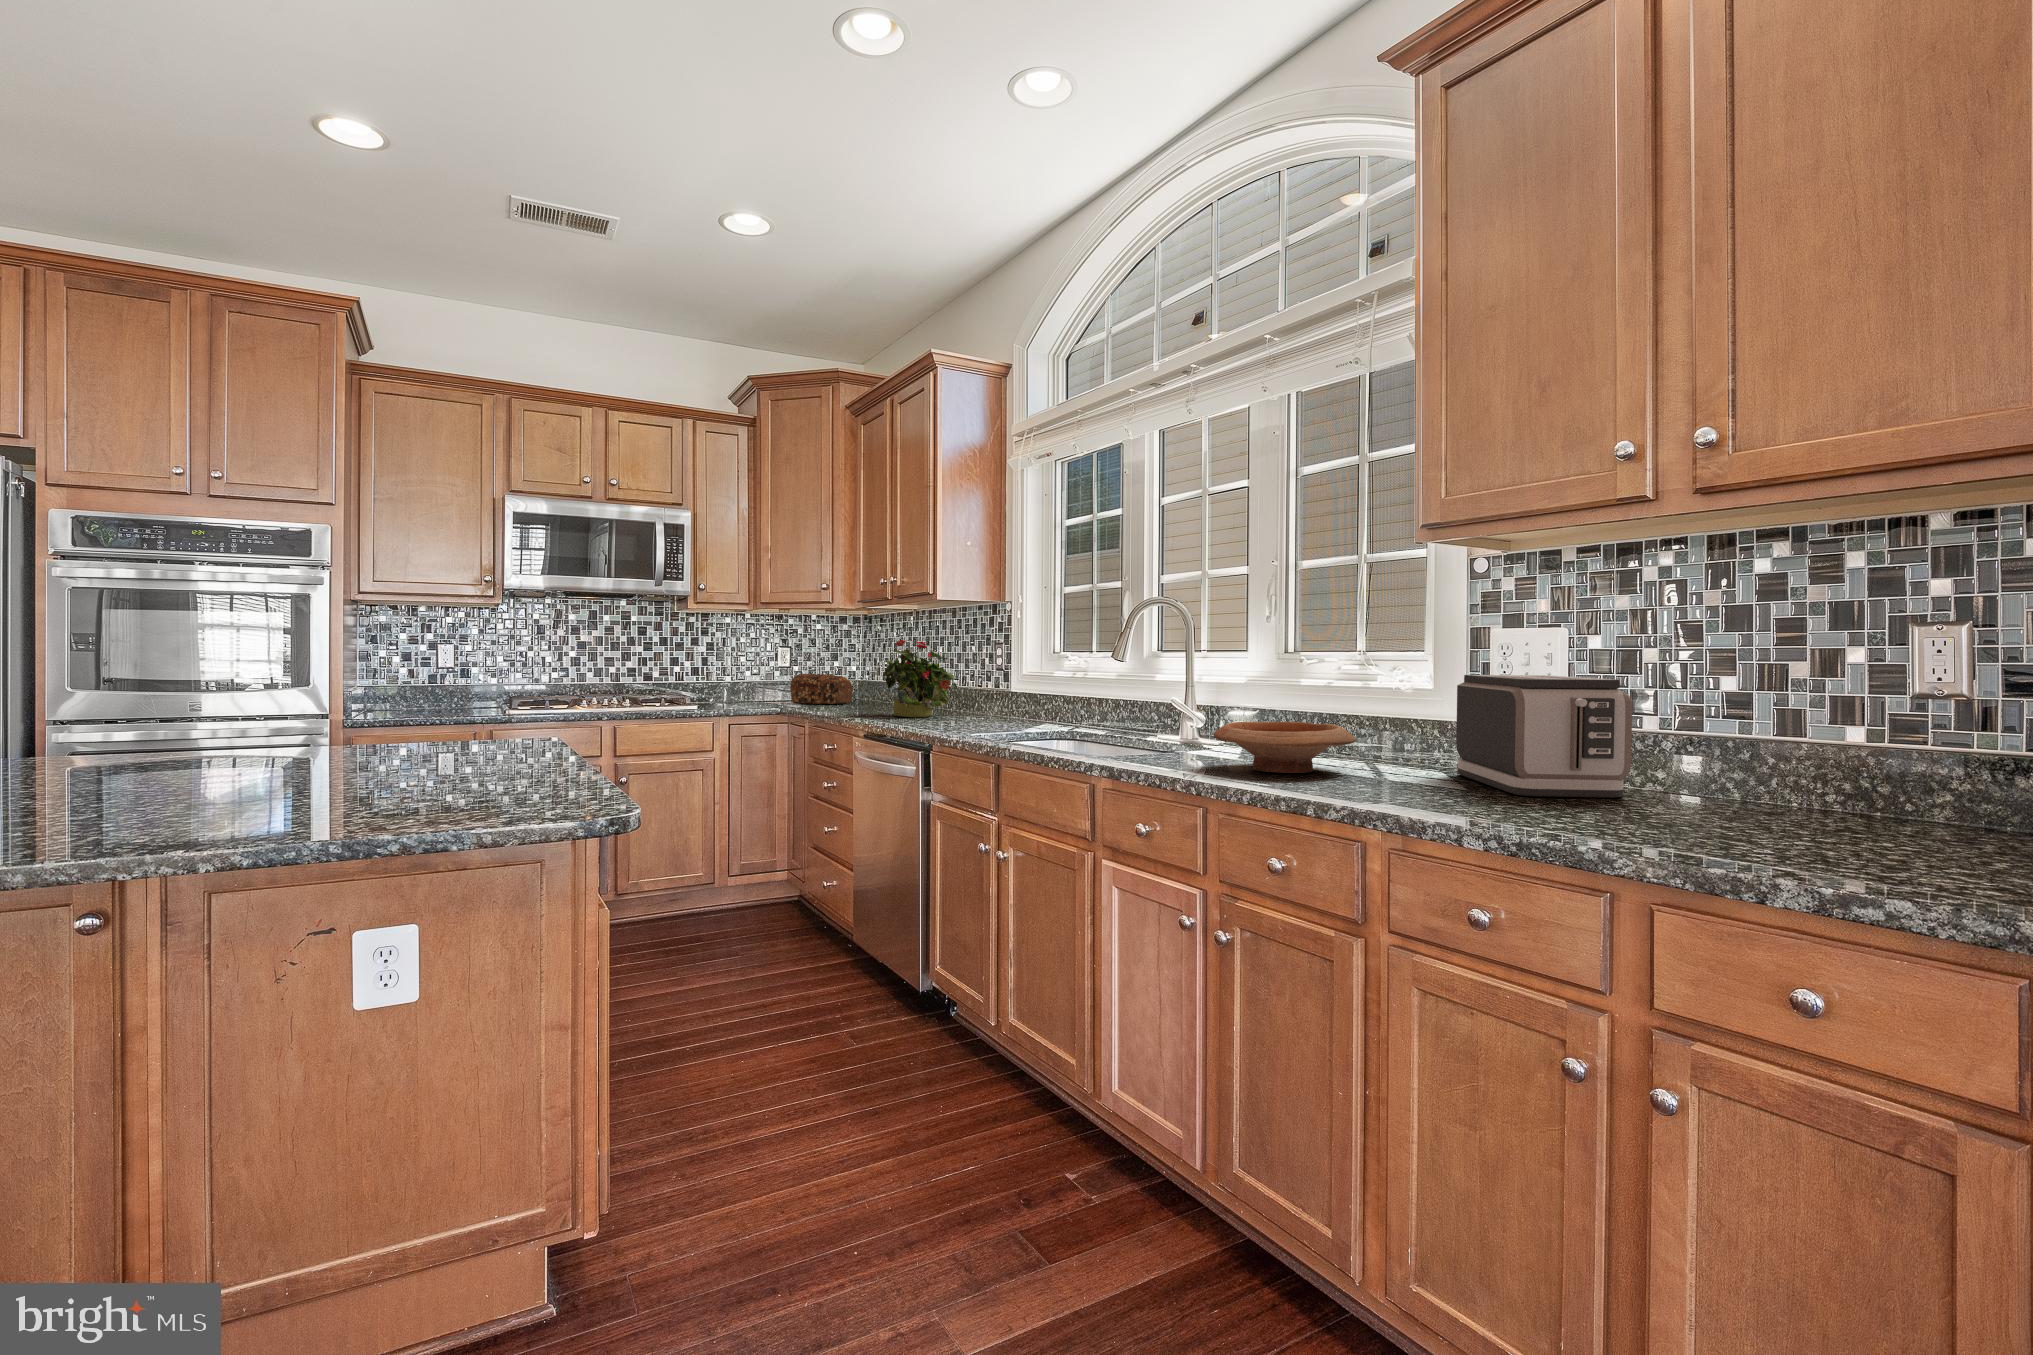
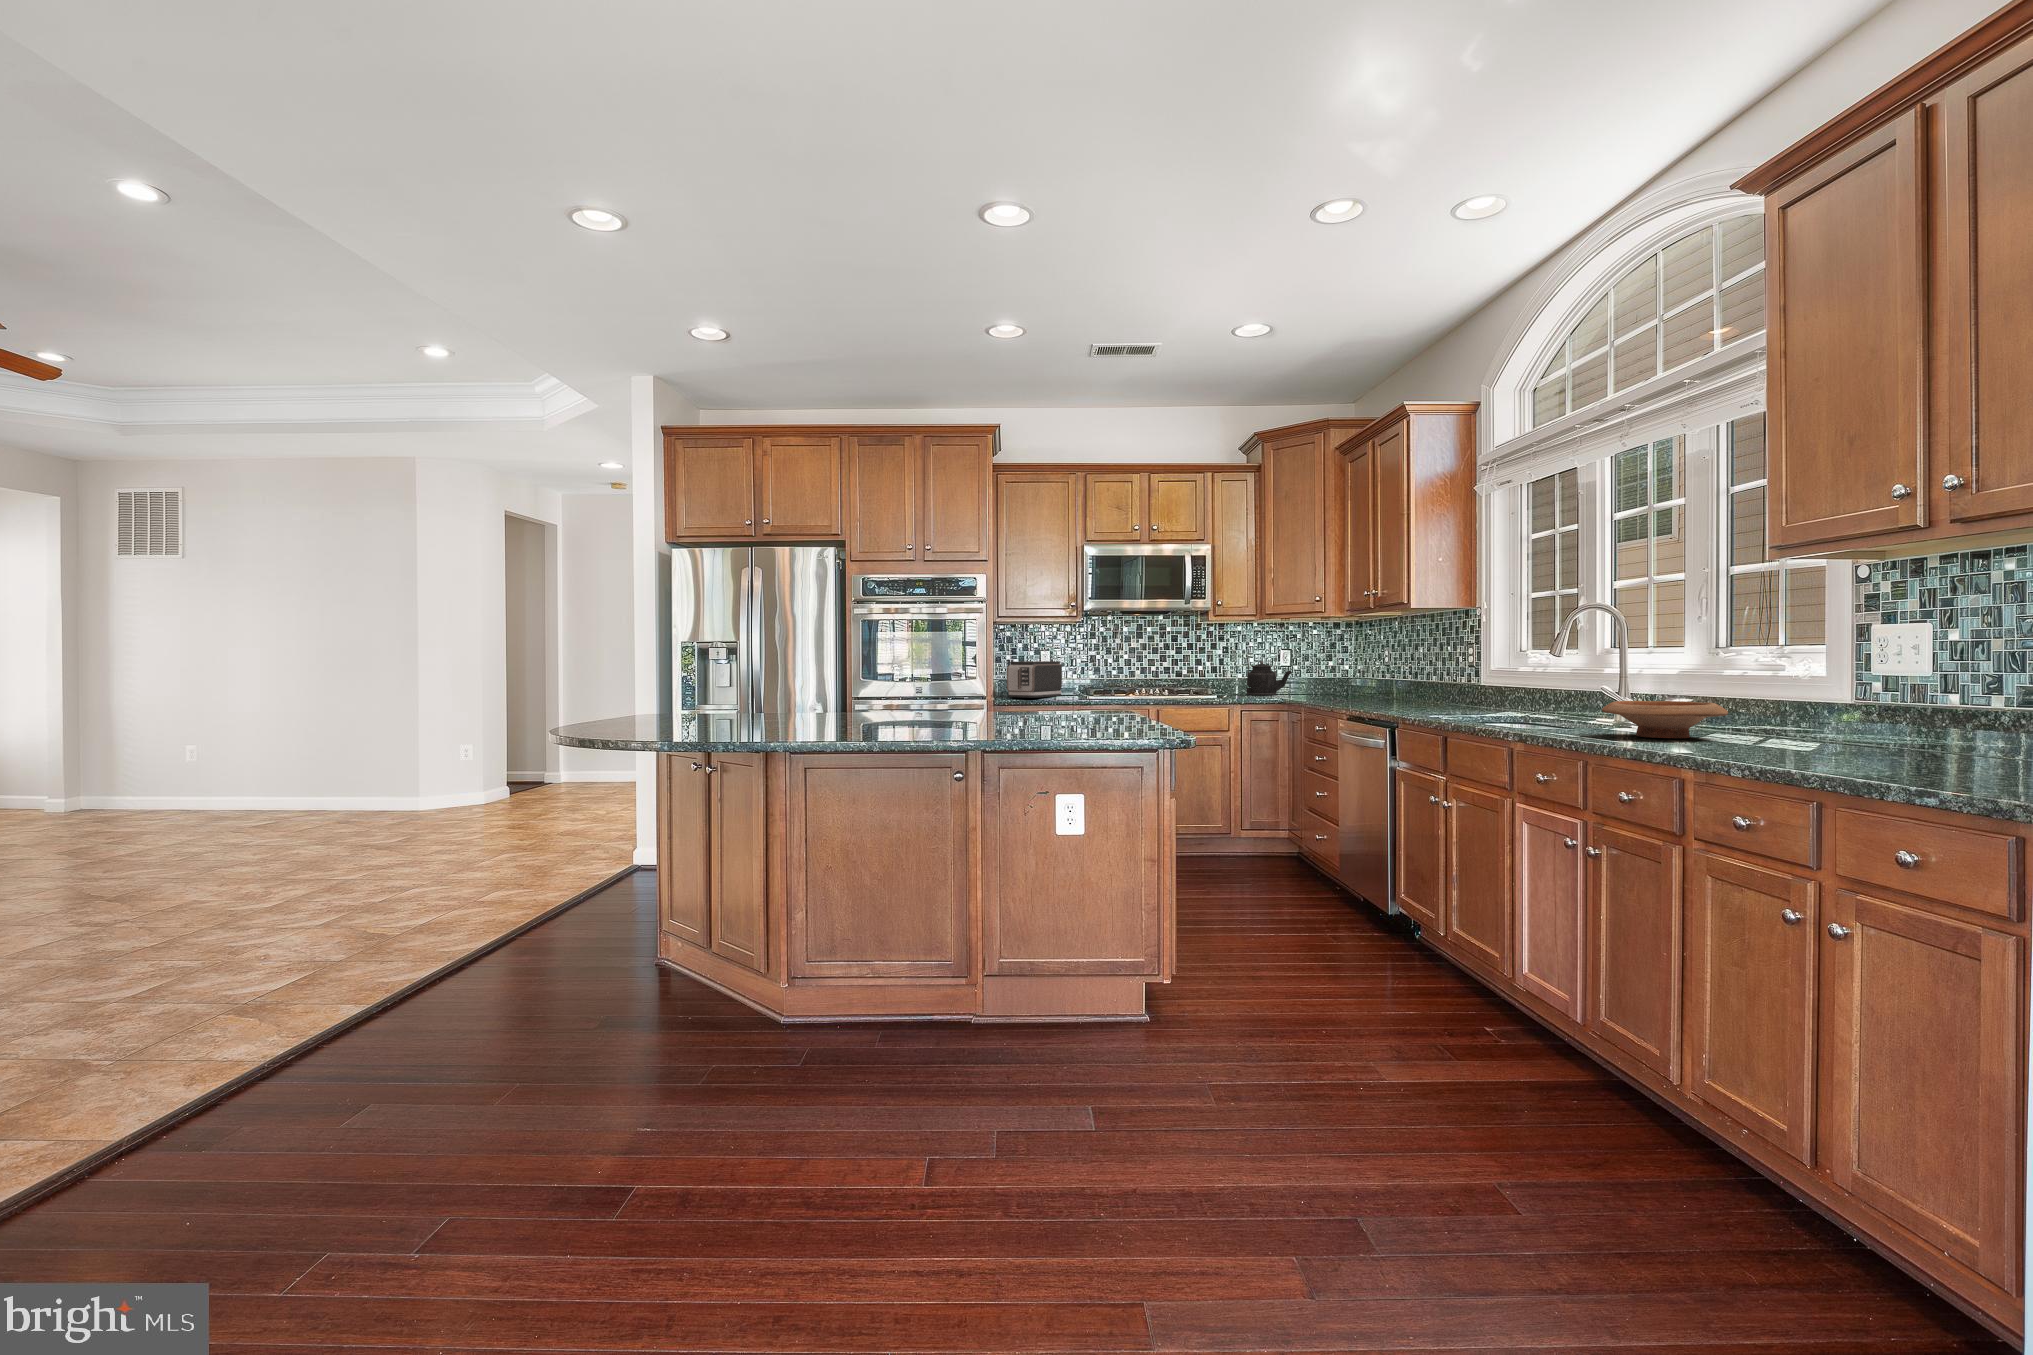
potted plant: present [883,640,959,717] -> none [1365,642,1433,706]
kettle: none [736,651,791,701] -> present [1246,654,1292,695]
bread loaf: present [790,674,853,704] -> none [1291,672,1345,698]
toaster: present [1456,675,1632,798] -> present [1007,661,1062,698]

